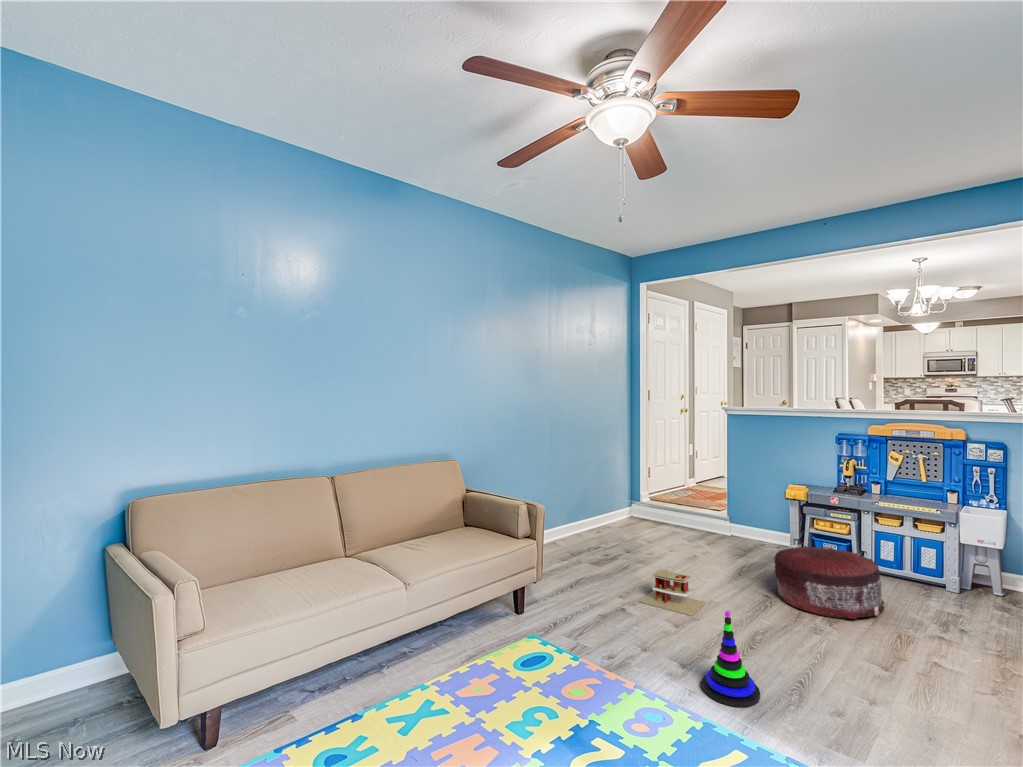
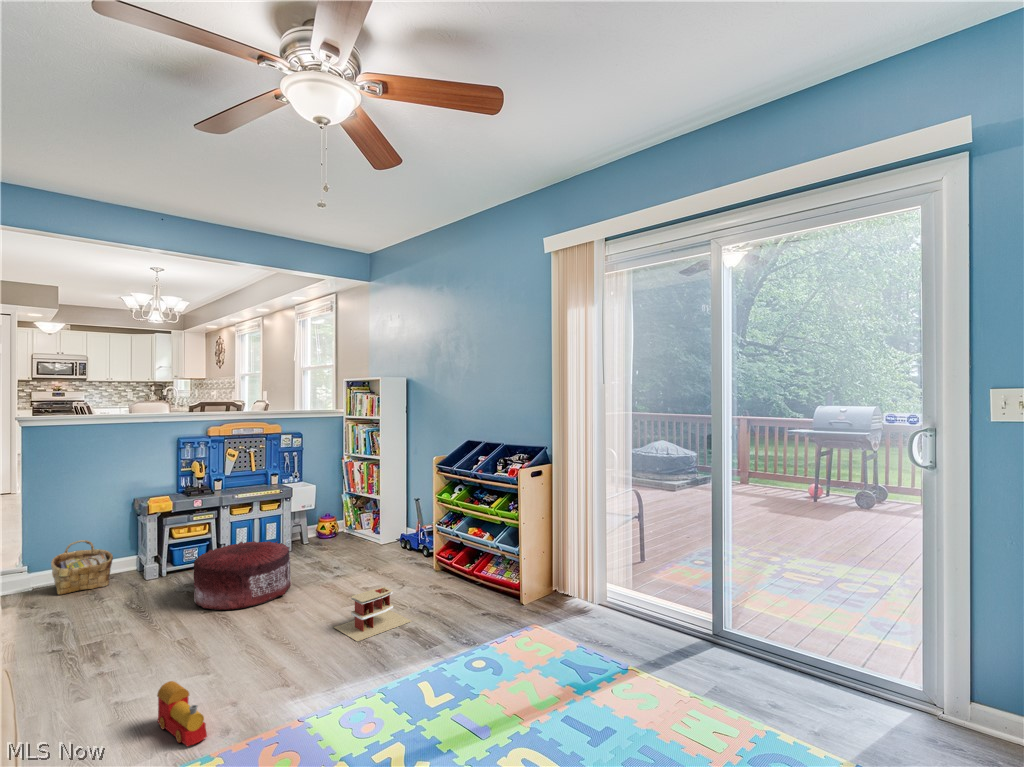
woven basket: none [728,510,773,551] -> present [51,540,113,595]
toy house: present [639,570,706,616] -> present [334,587,411,641]
stacking toy: present [702,611,760,707] -> none [286,603,342,696]
toy train: none [612,613,642,663] -> present [157,681,207,746]

